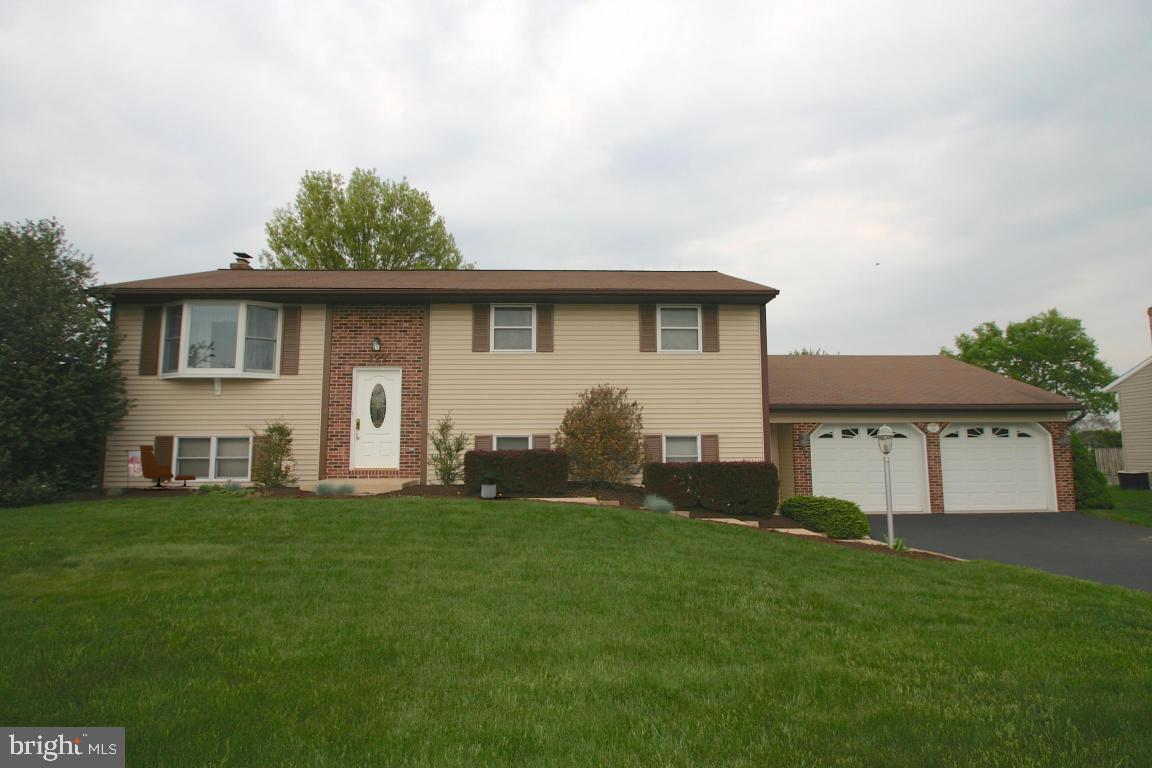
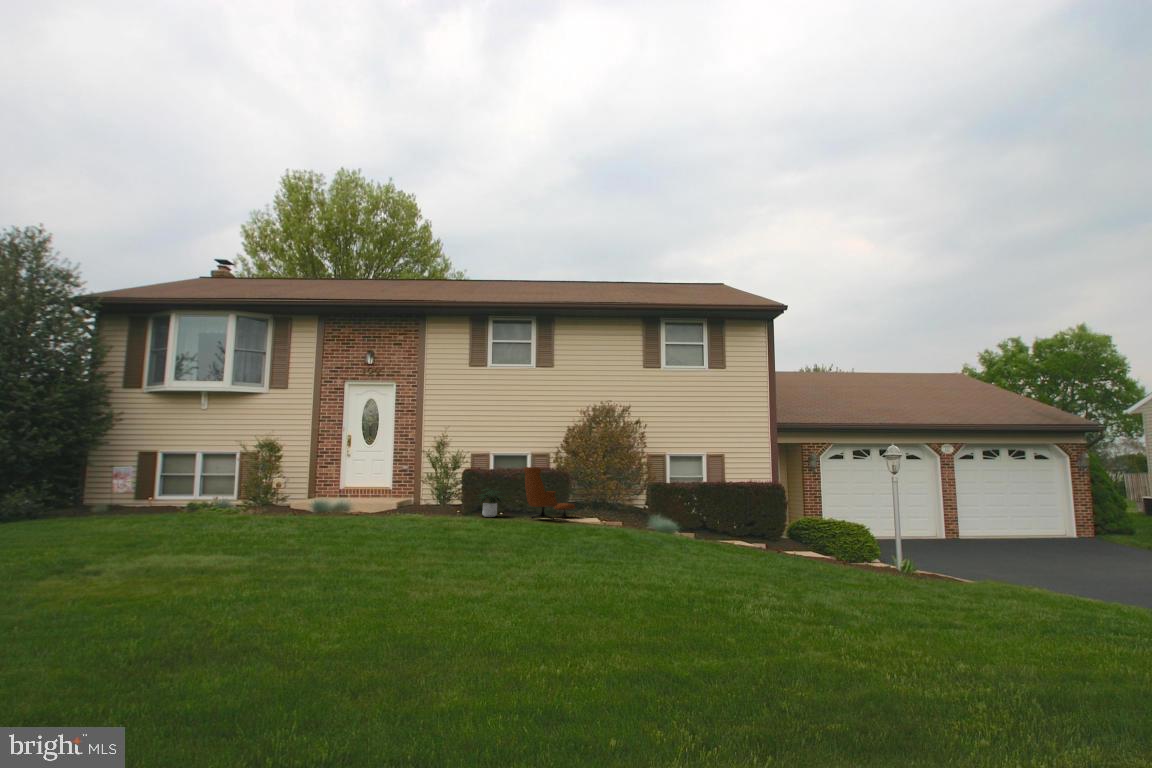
lounge chair: present [140,445,196,490] -> present [524,467,575,519]

